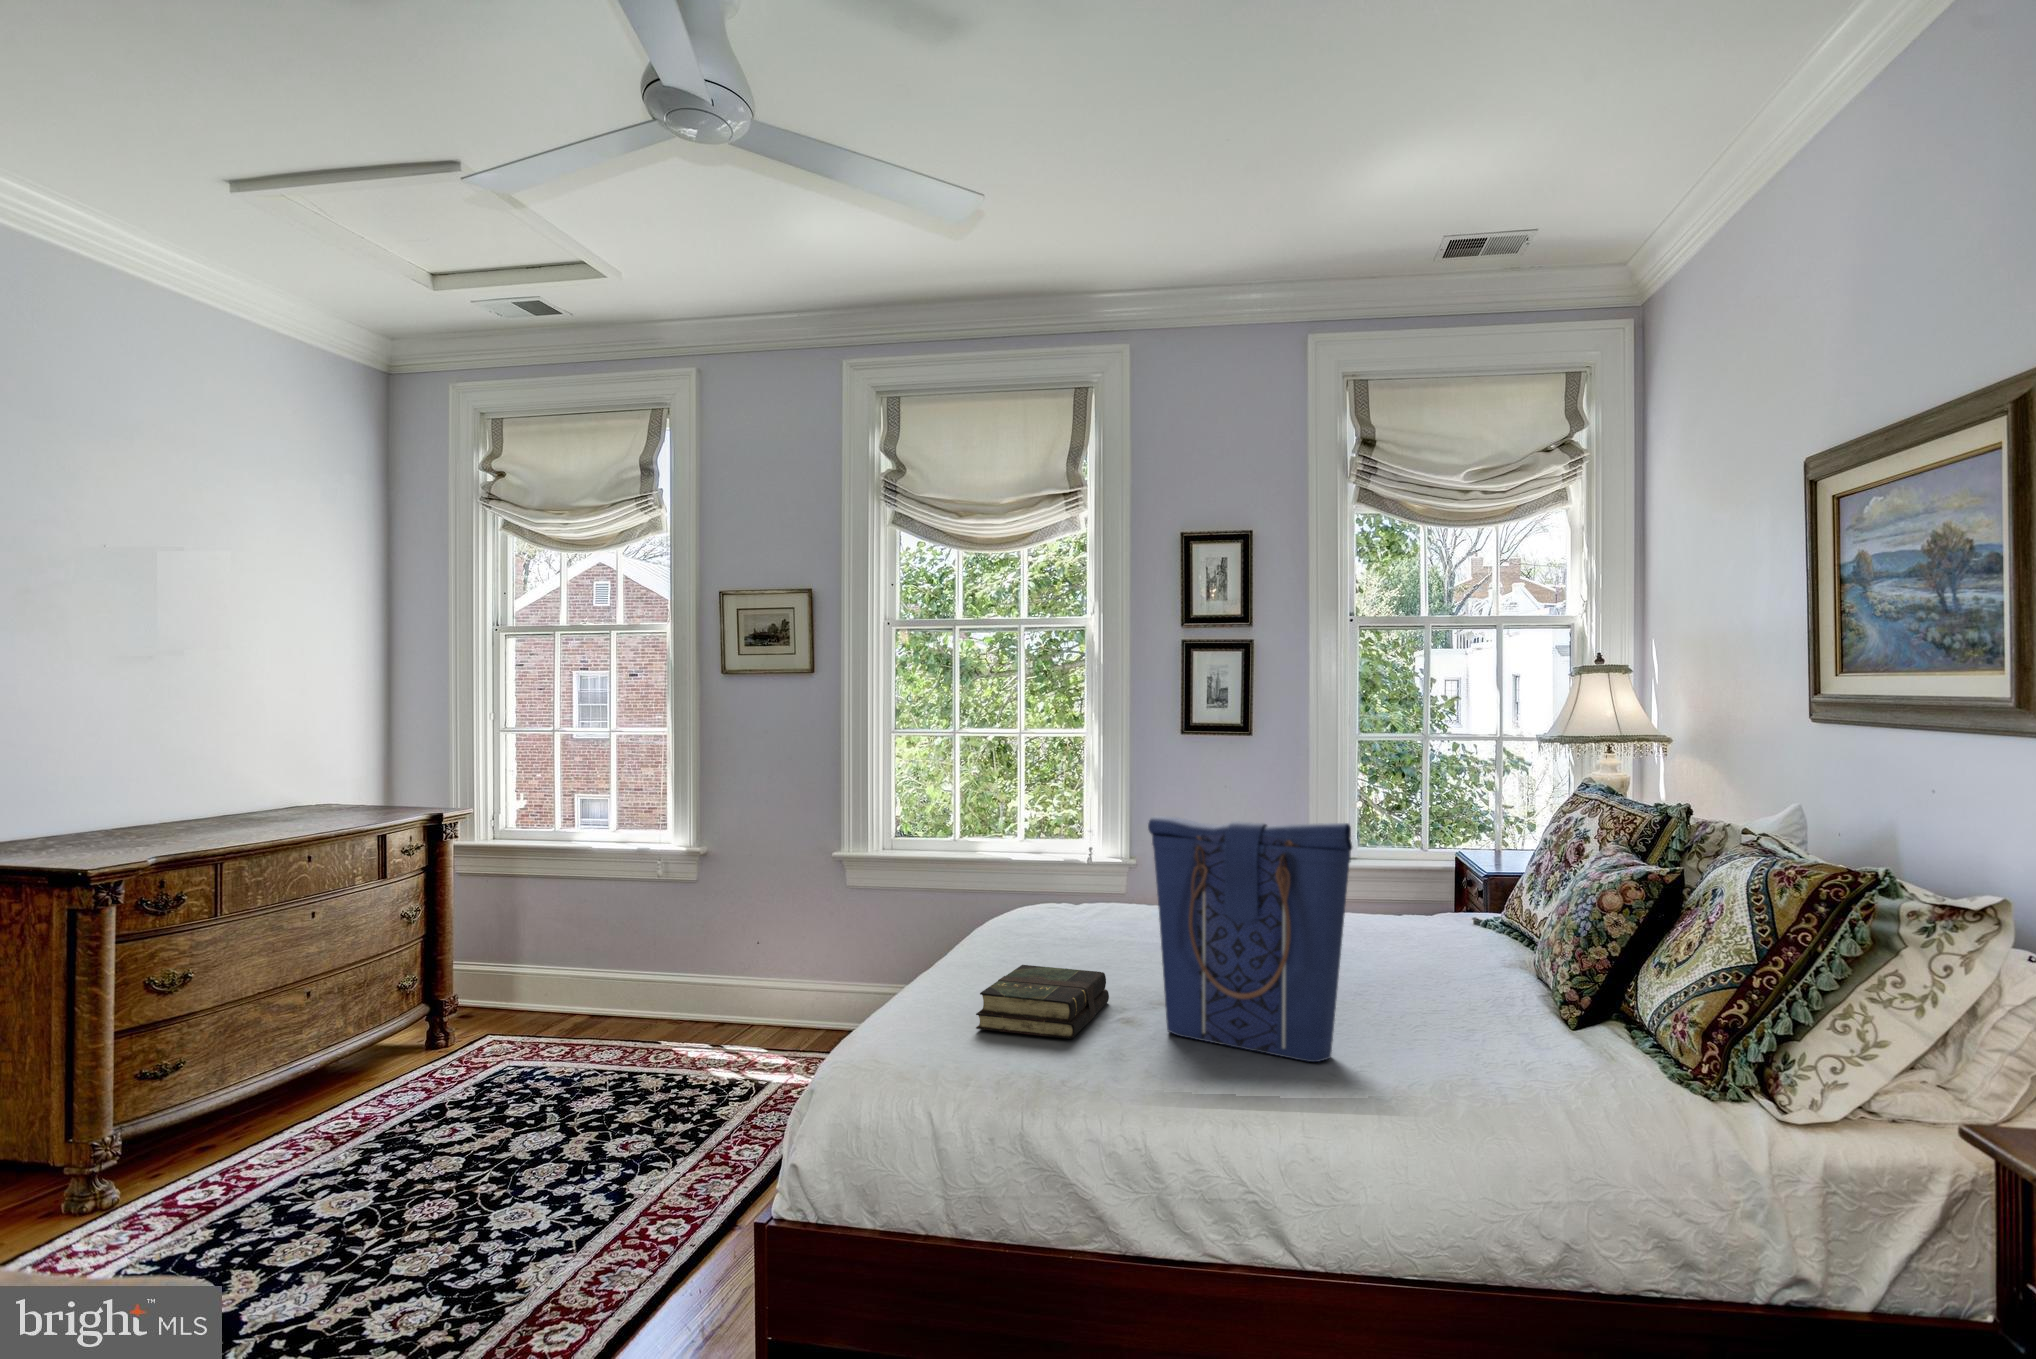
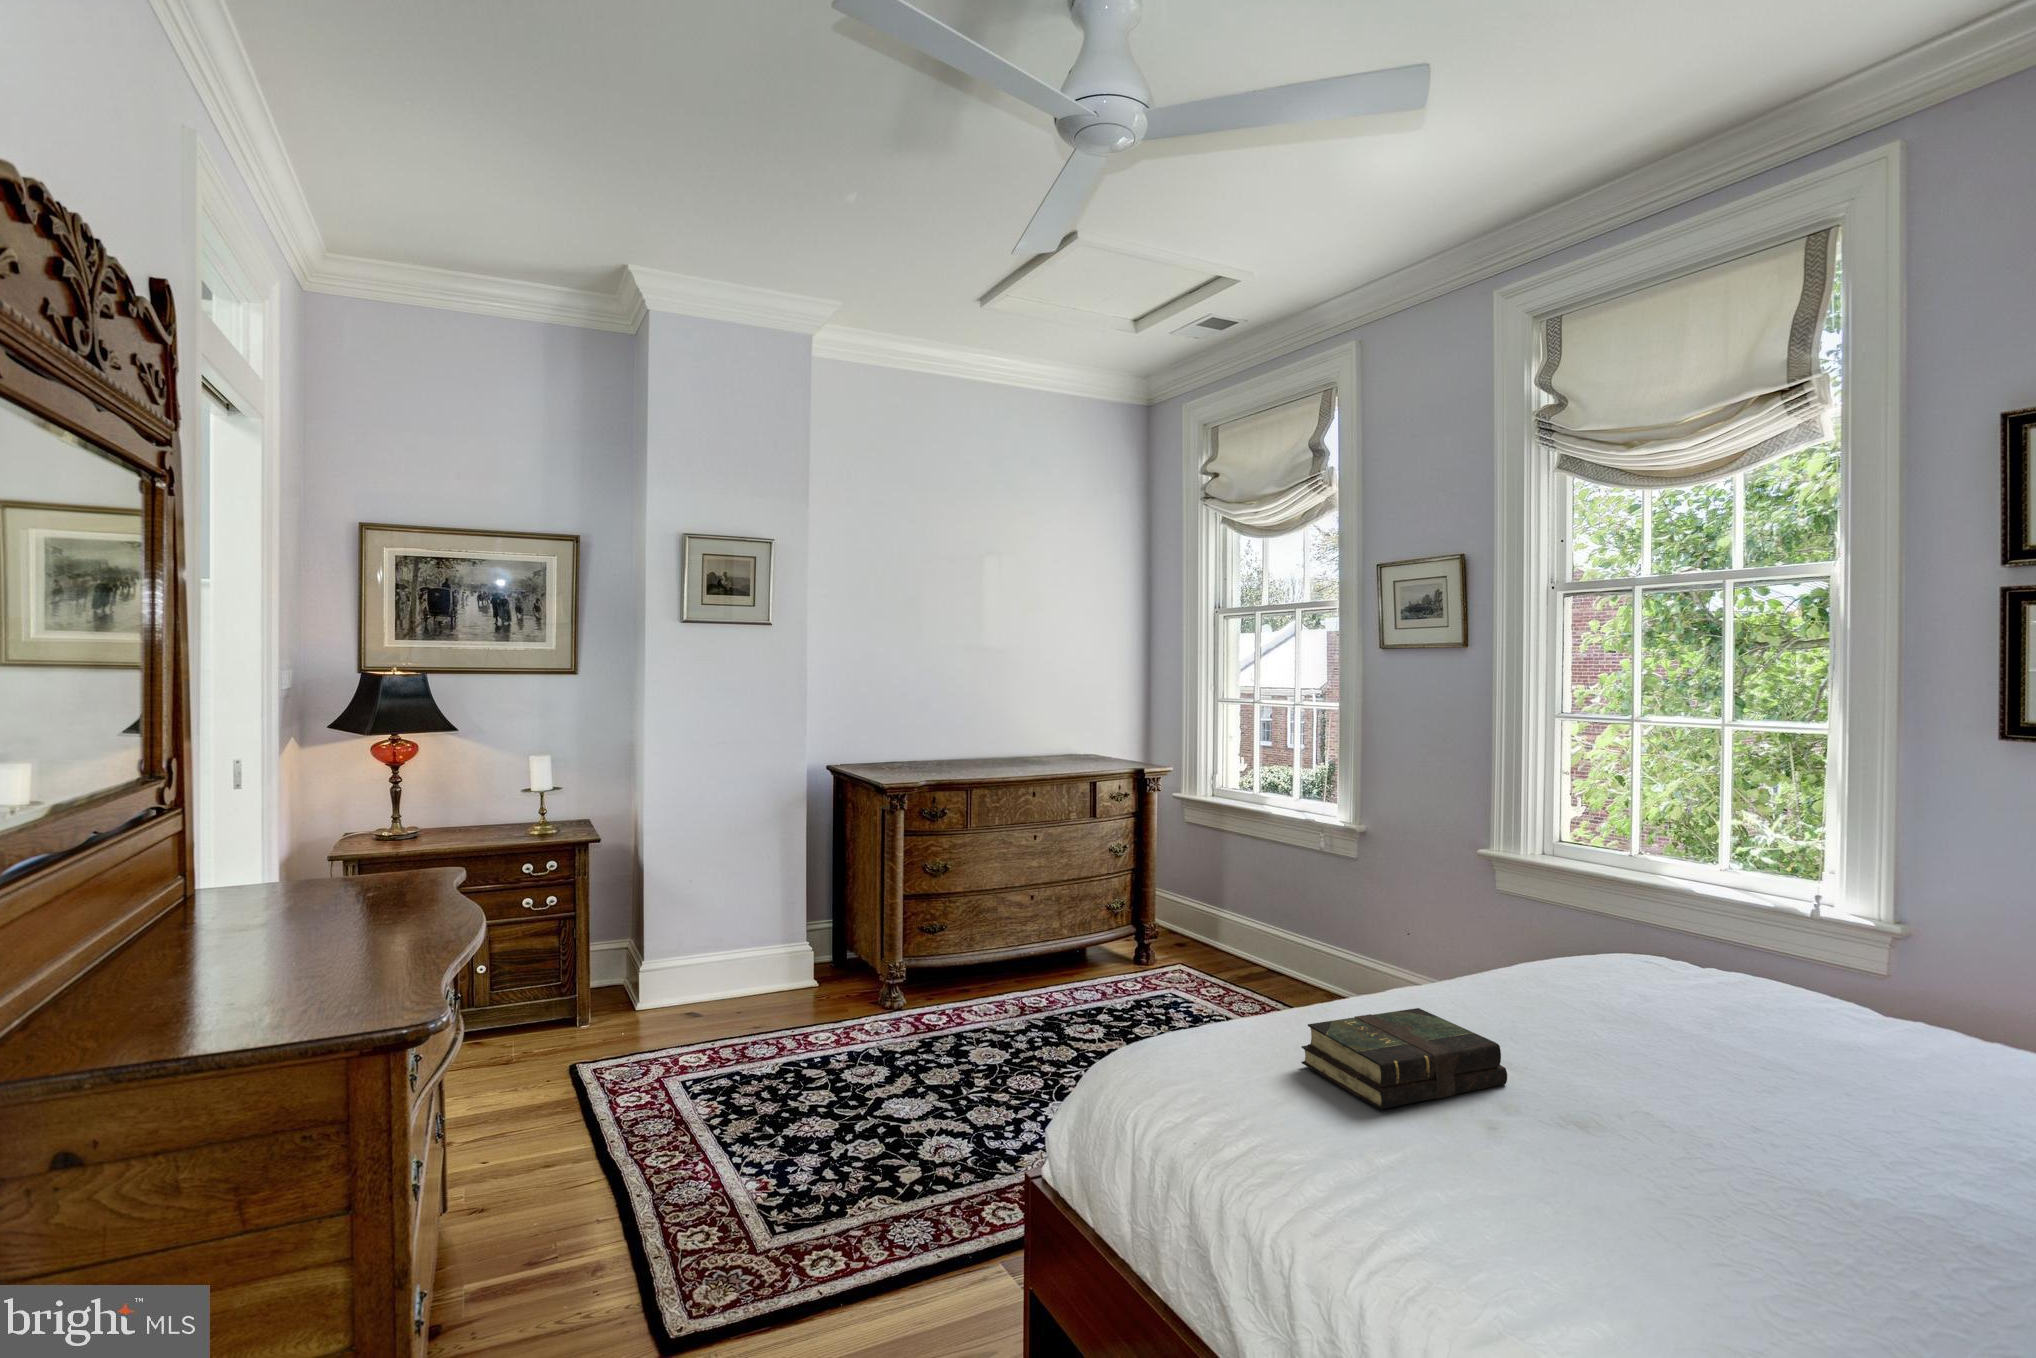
tote bag: present [1148,816,1352,1062] -> none [1495,852,1737,1273]

